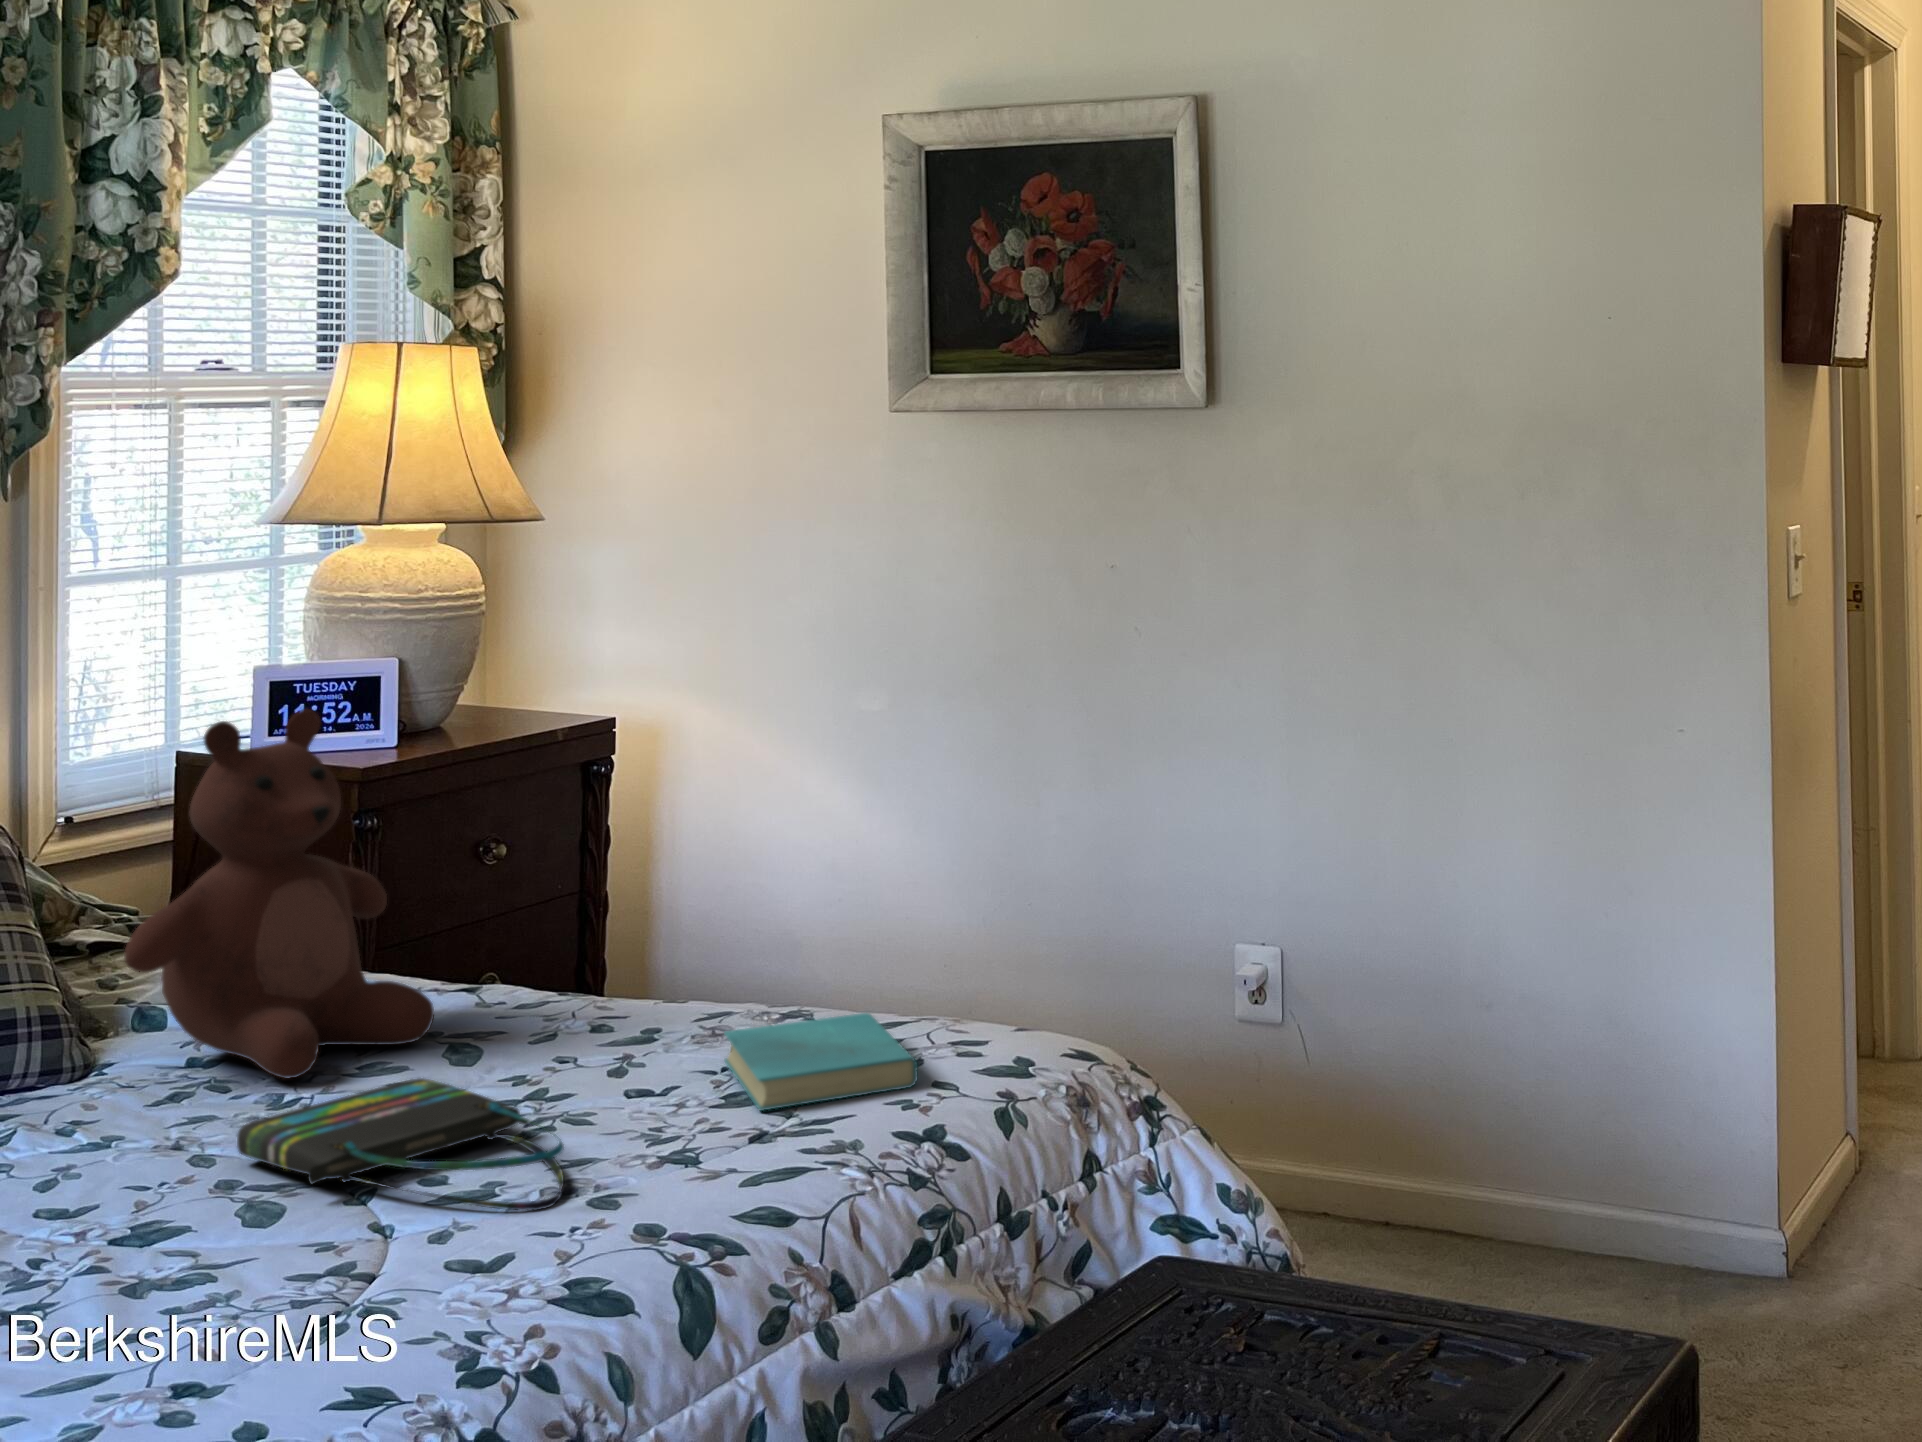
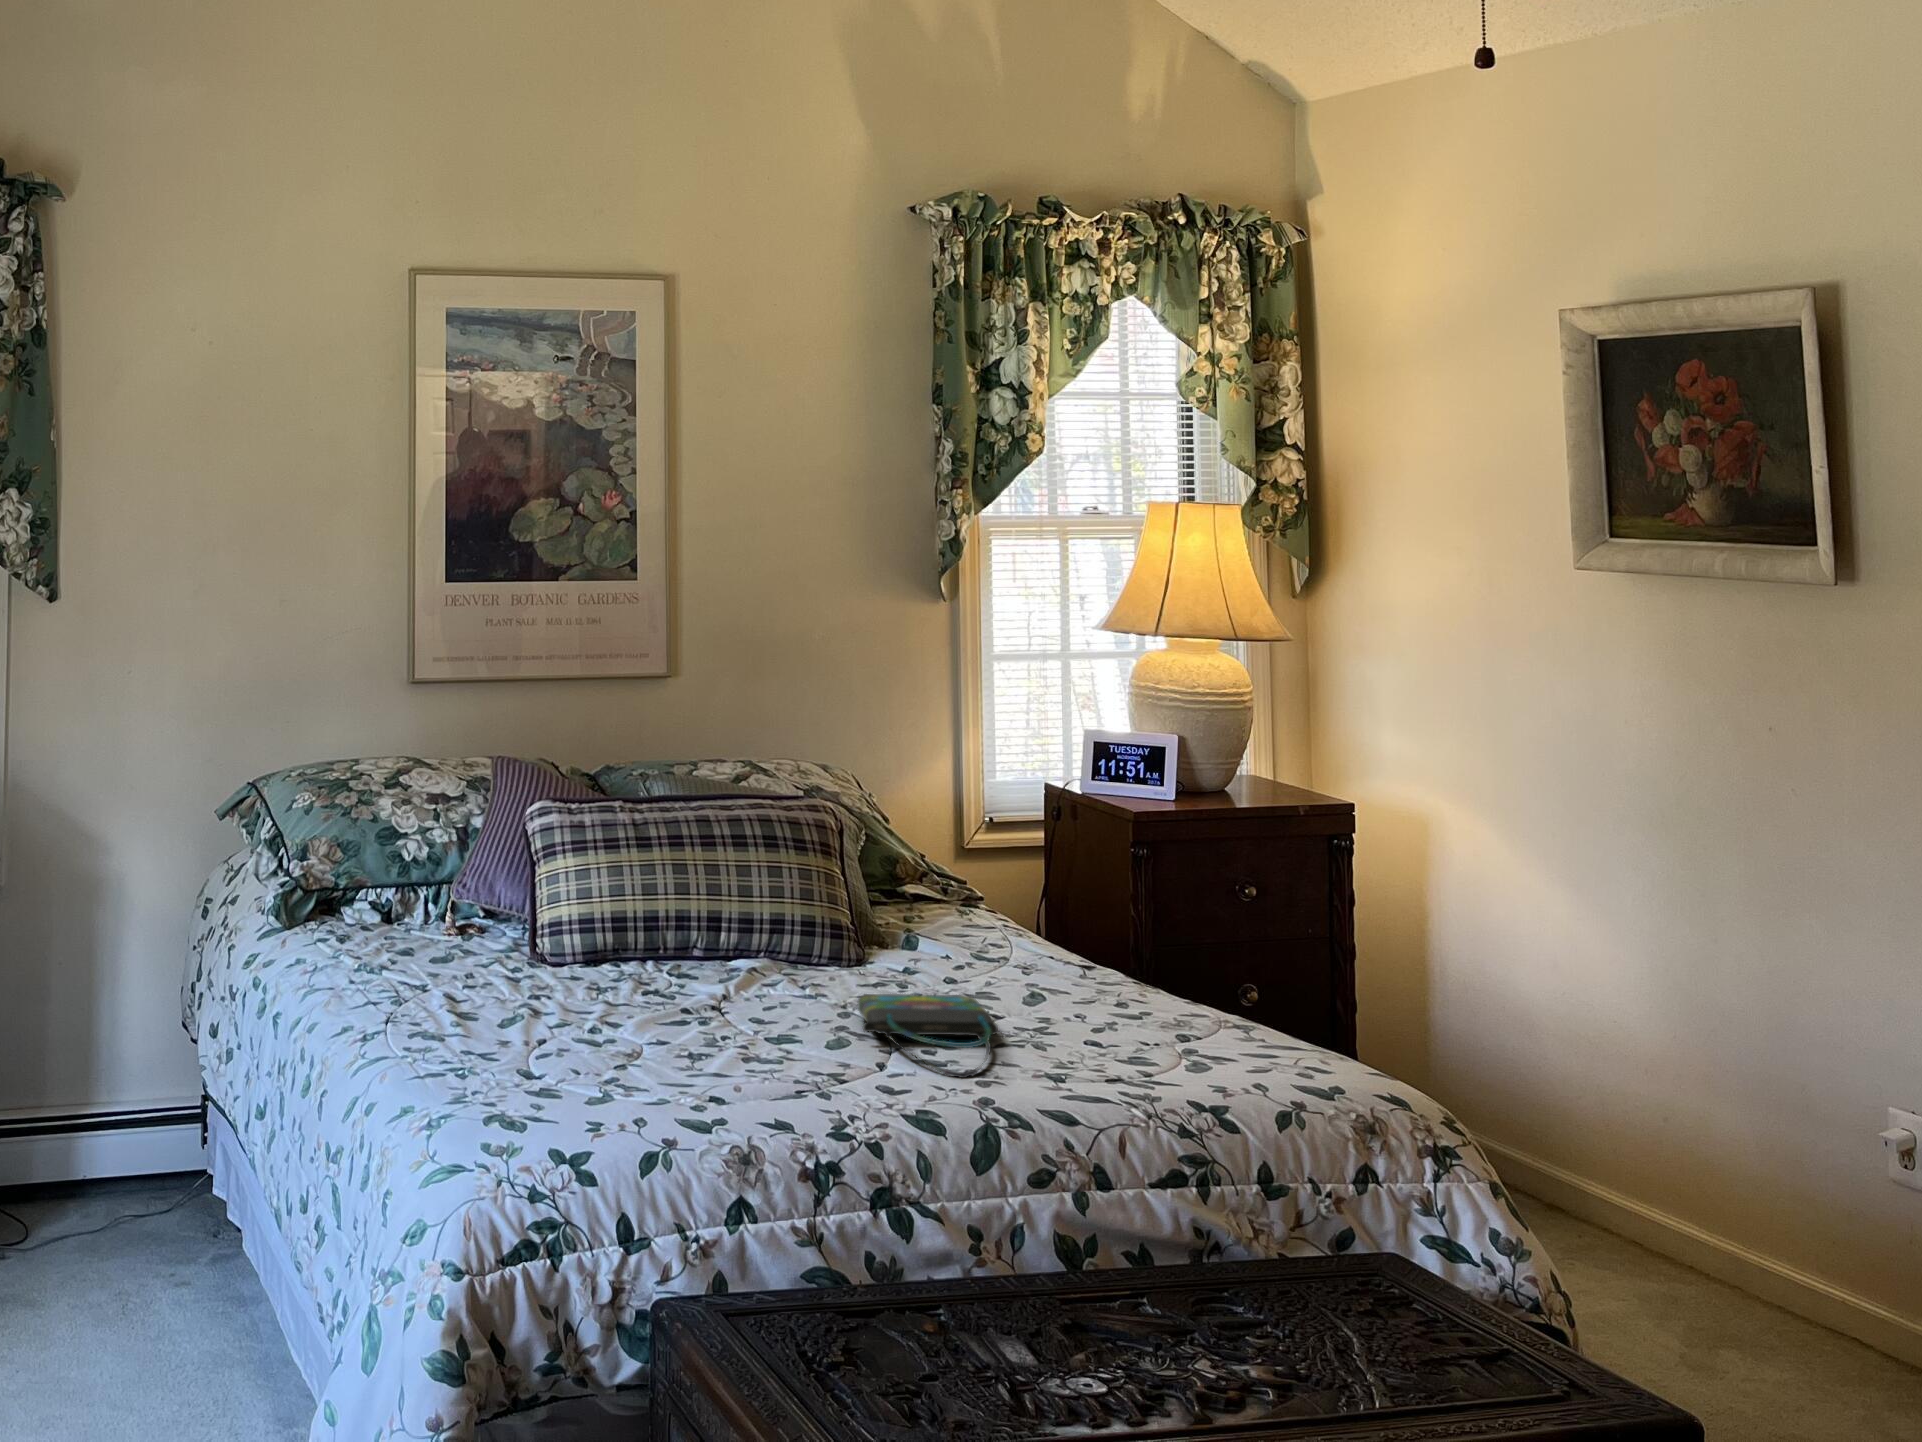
teddy bear: present [124,709,434,1078] -> none [860,756,1030,985]
book: present [724,1013,918,1111] -> none [1134,1016,1266,1080]

